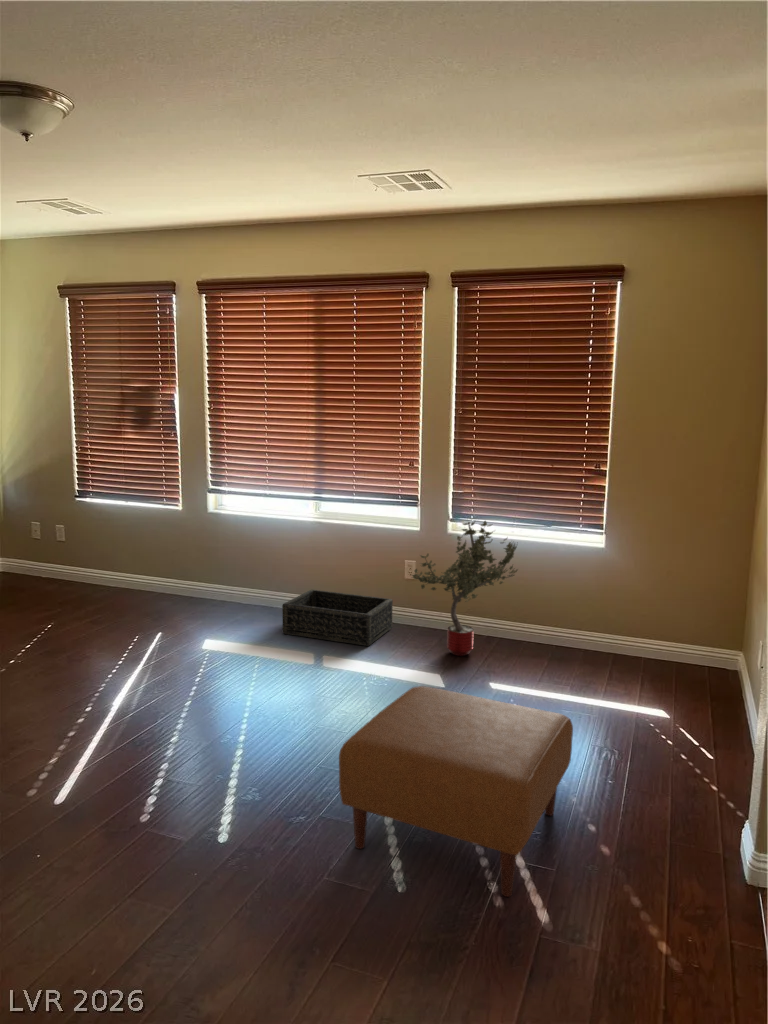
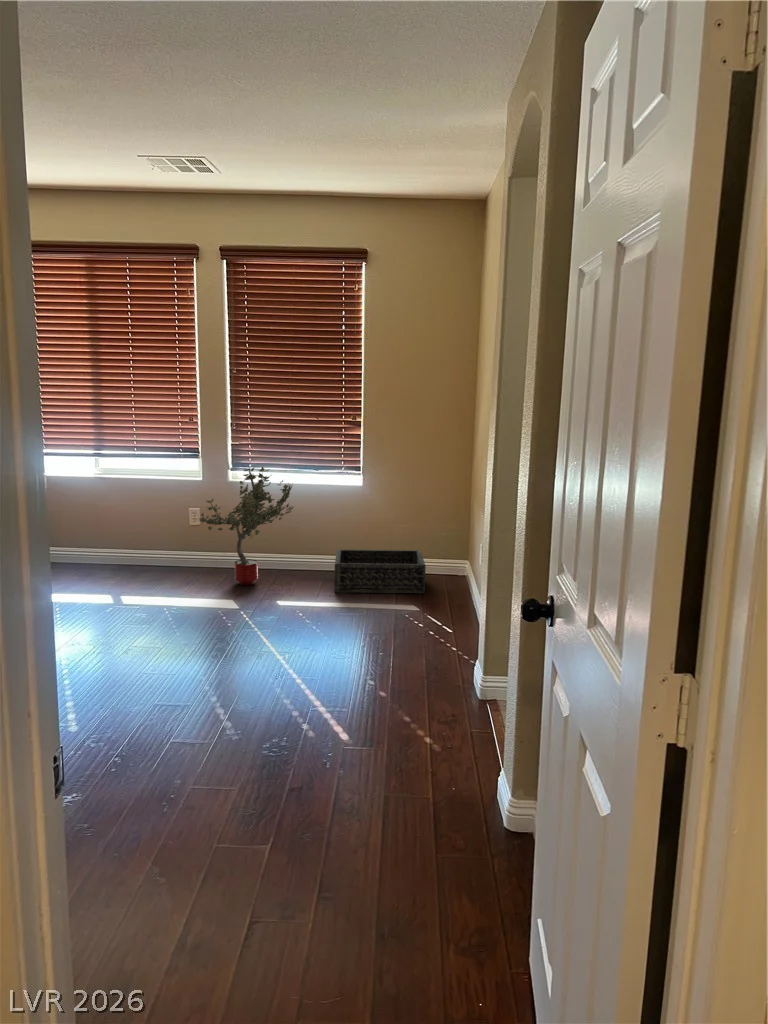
basket: present [282,590,393,646] -> present [334,550,426,593]
ottoman: present [339,686,573,897] -> none [175,597,355,735]

